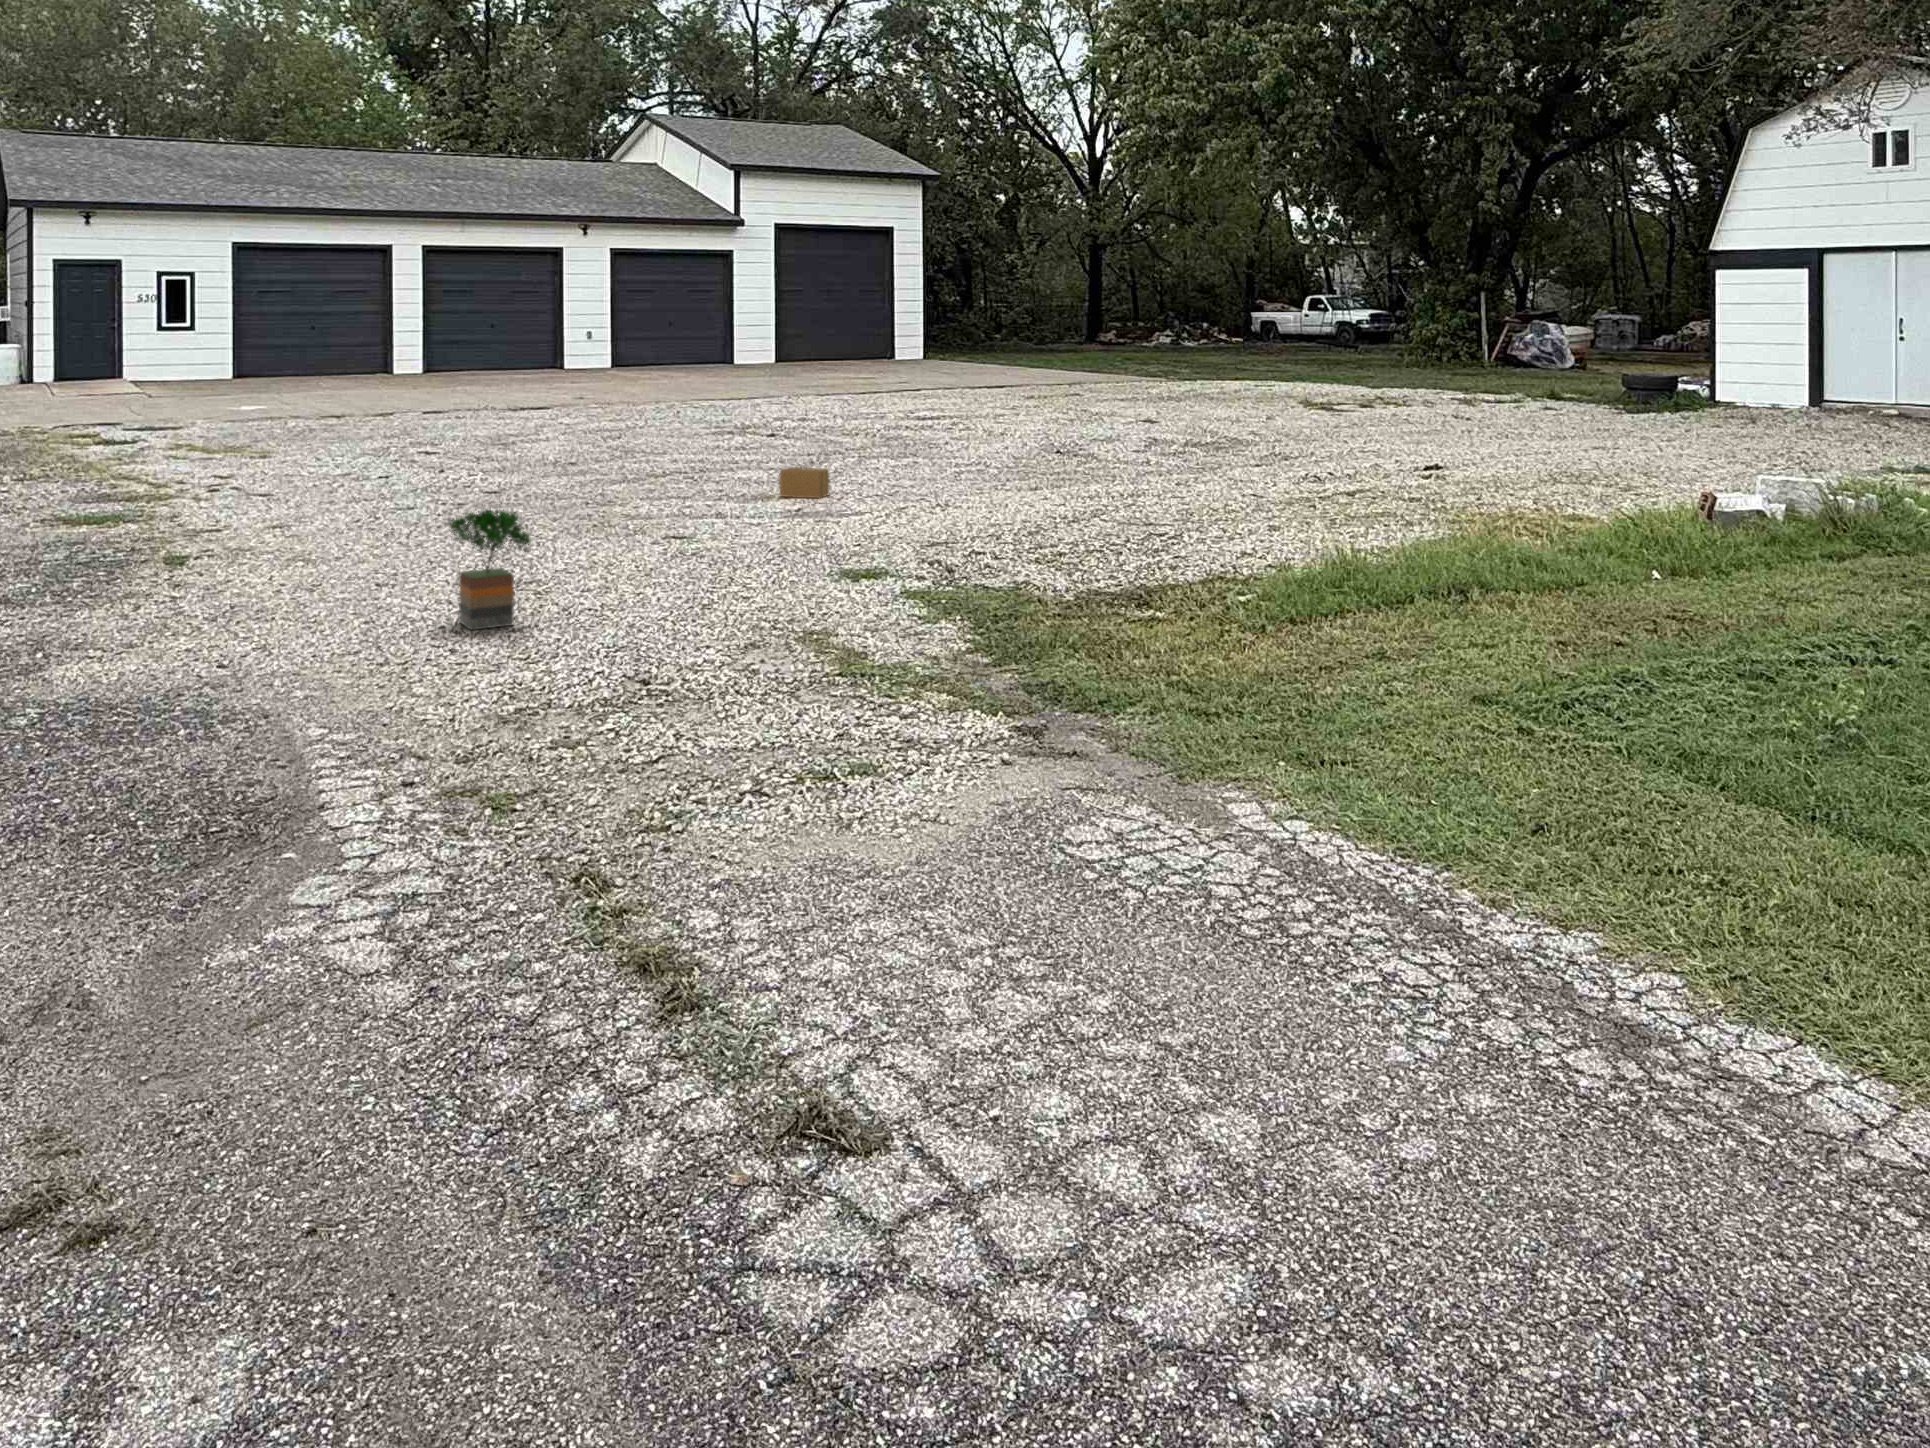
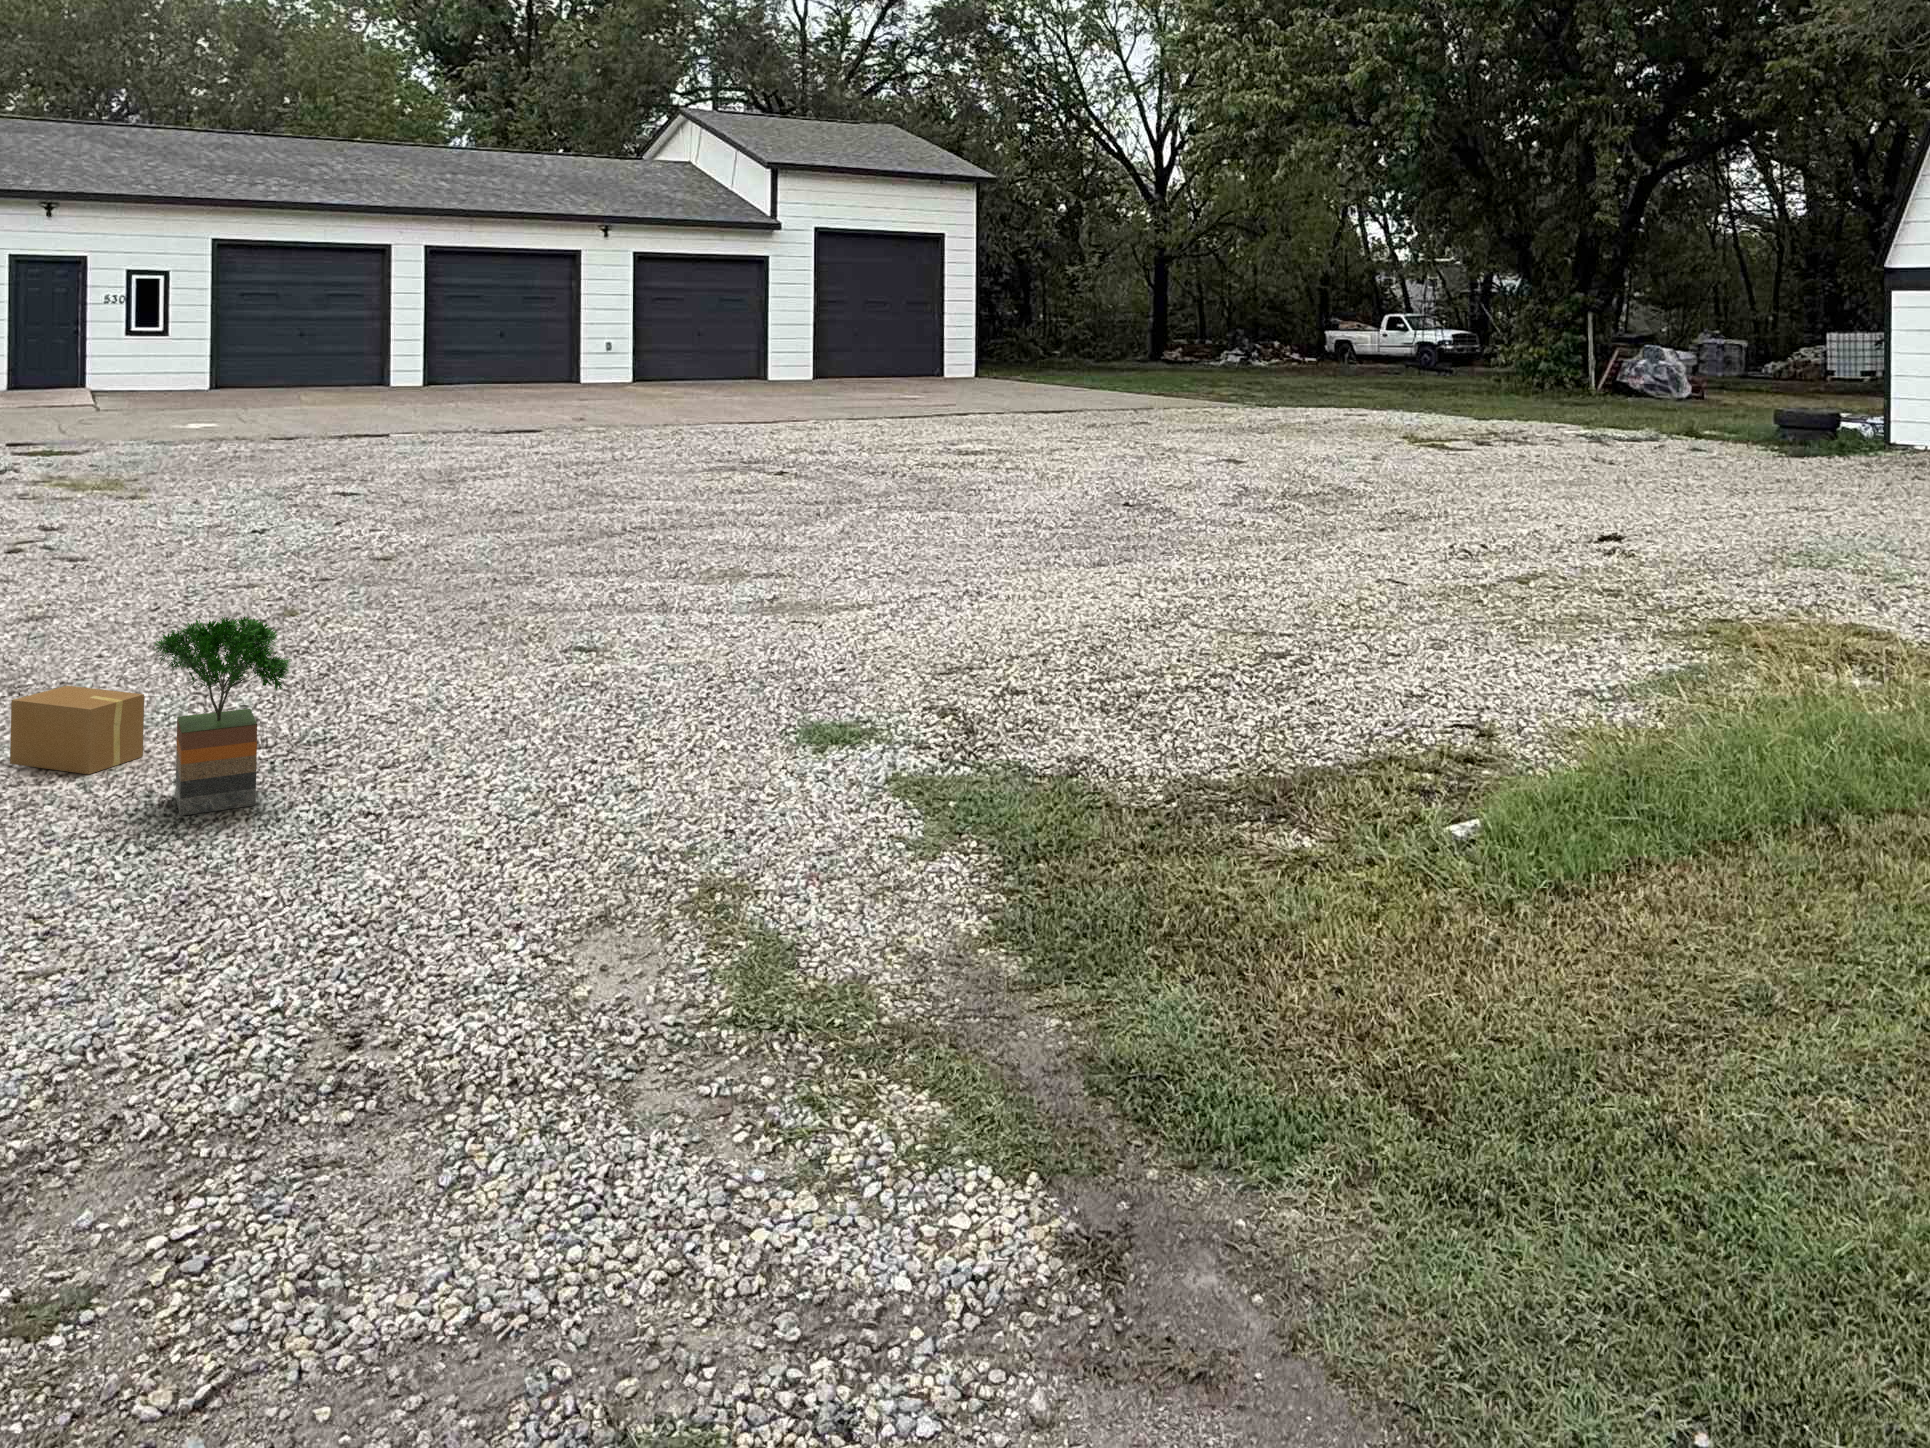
cardboard box: present [779,467,829,498] -> present [10,686,144,774]

